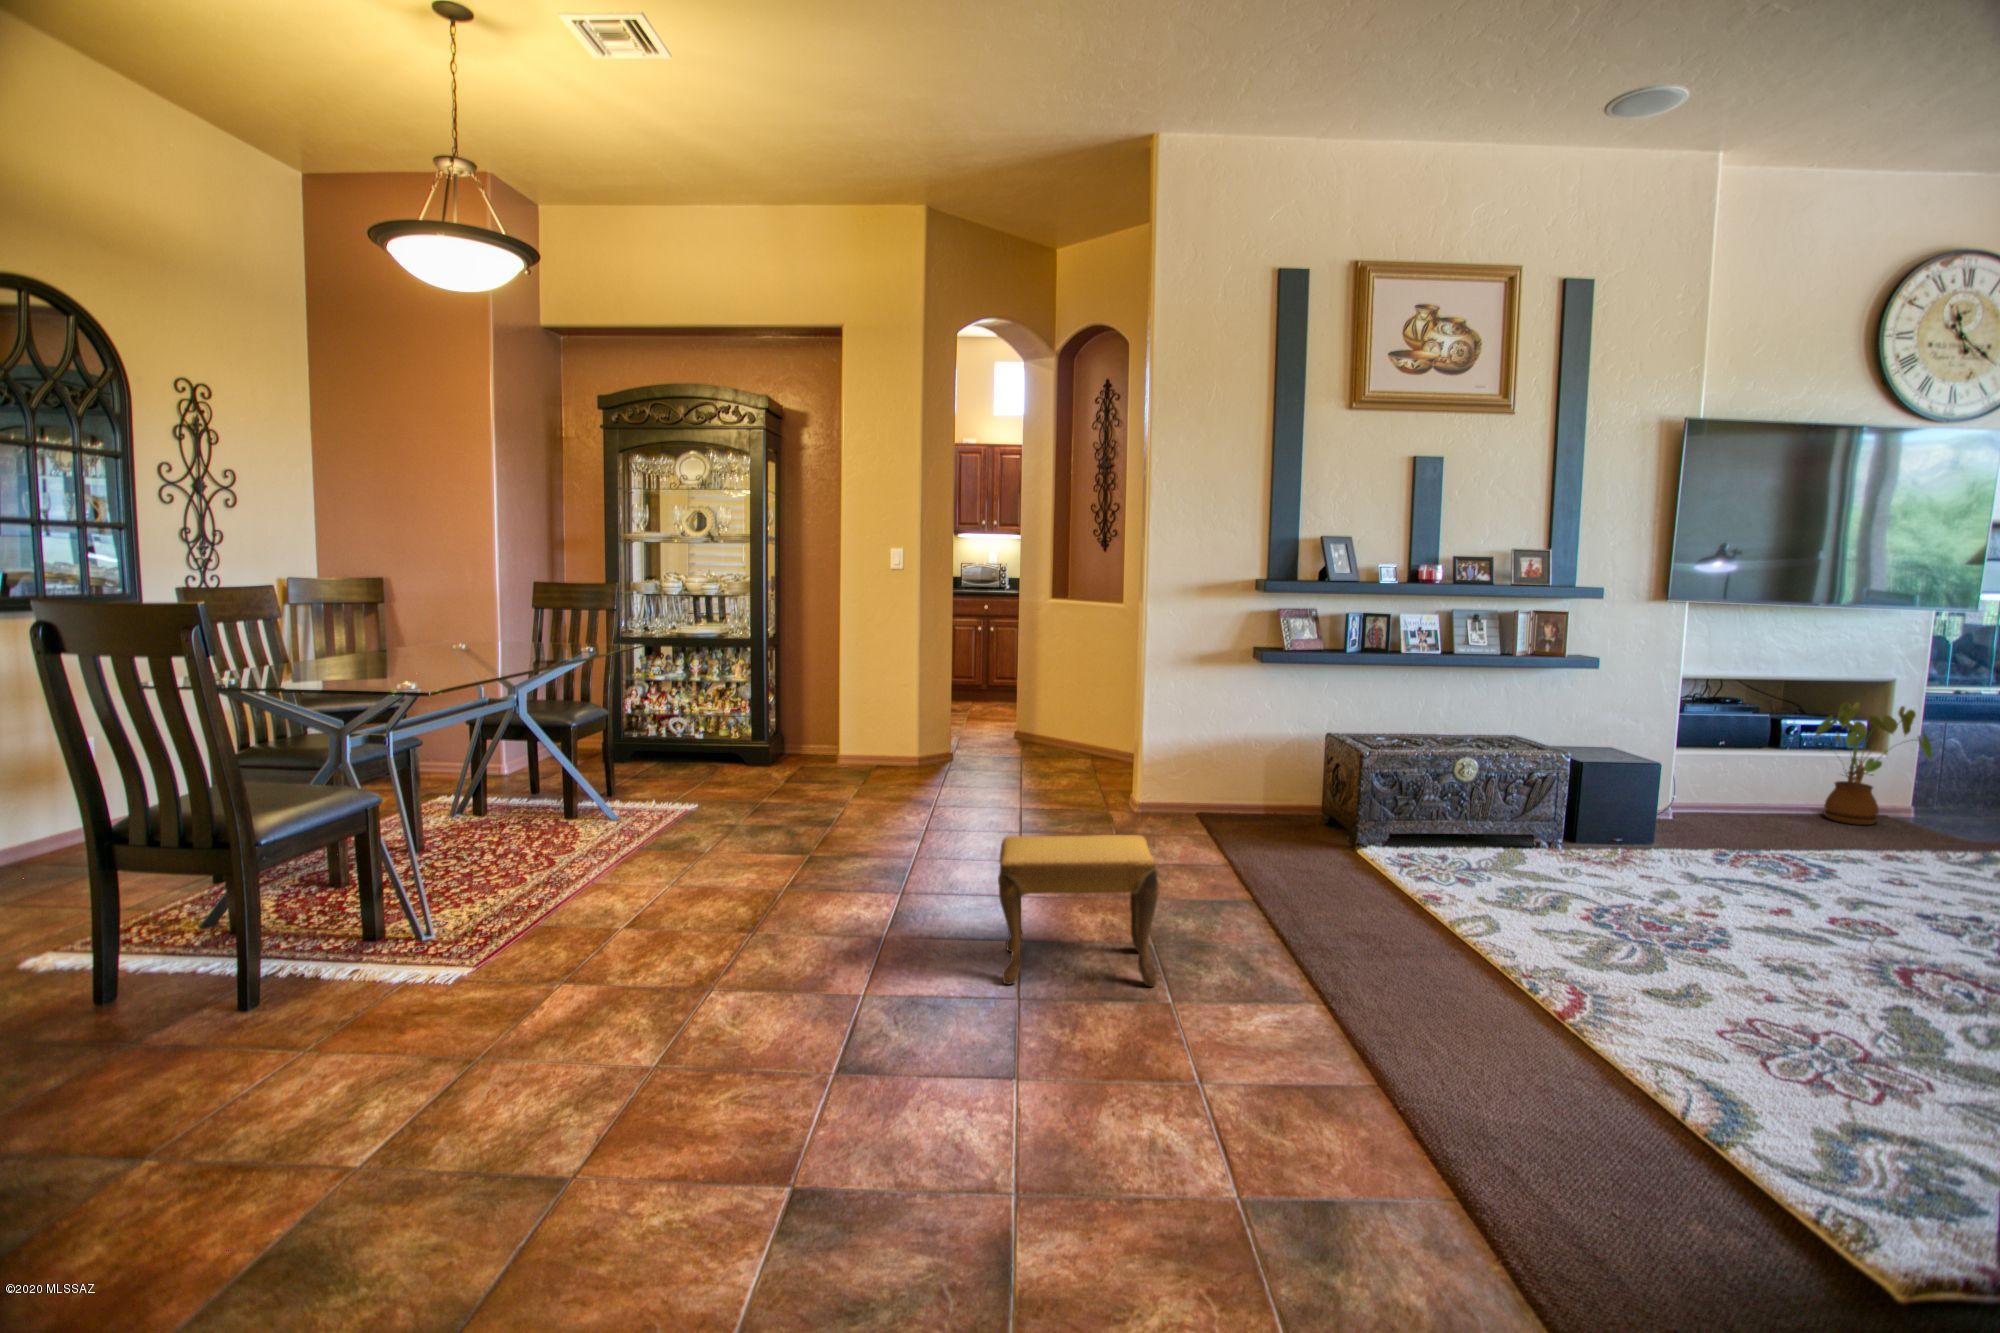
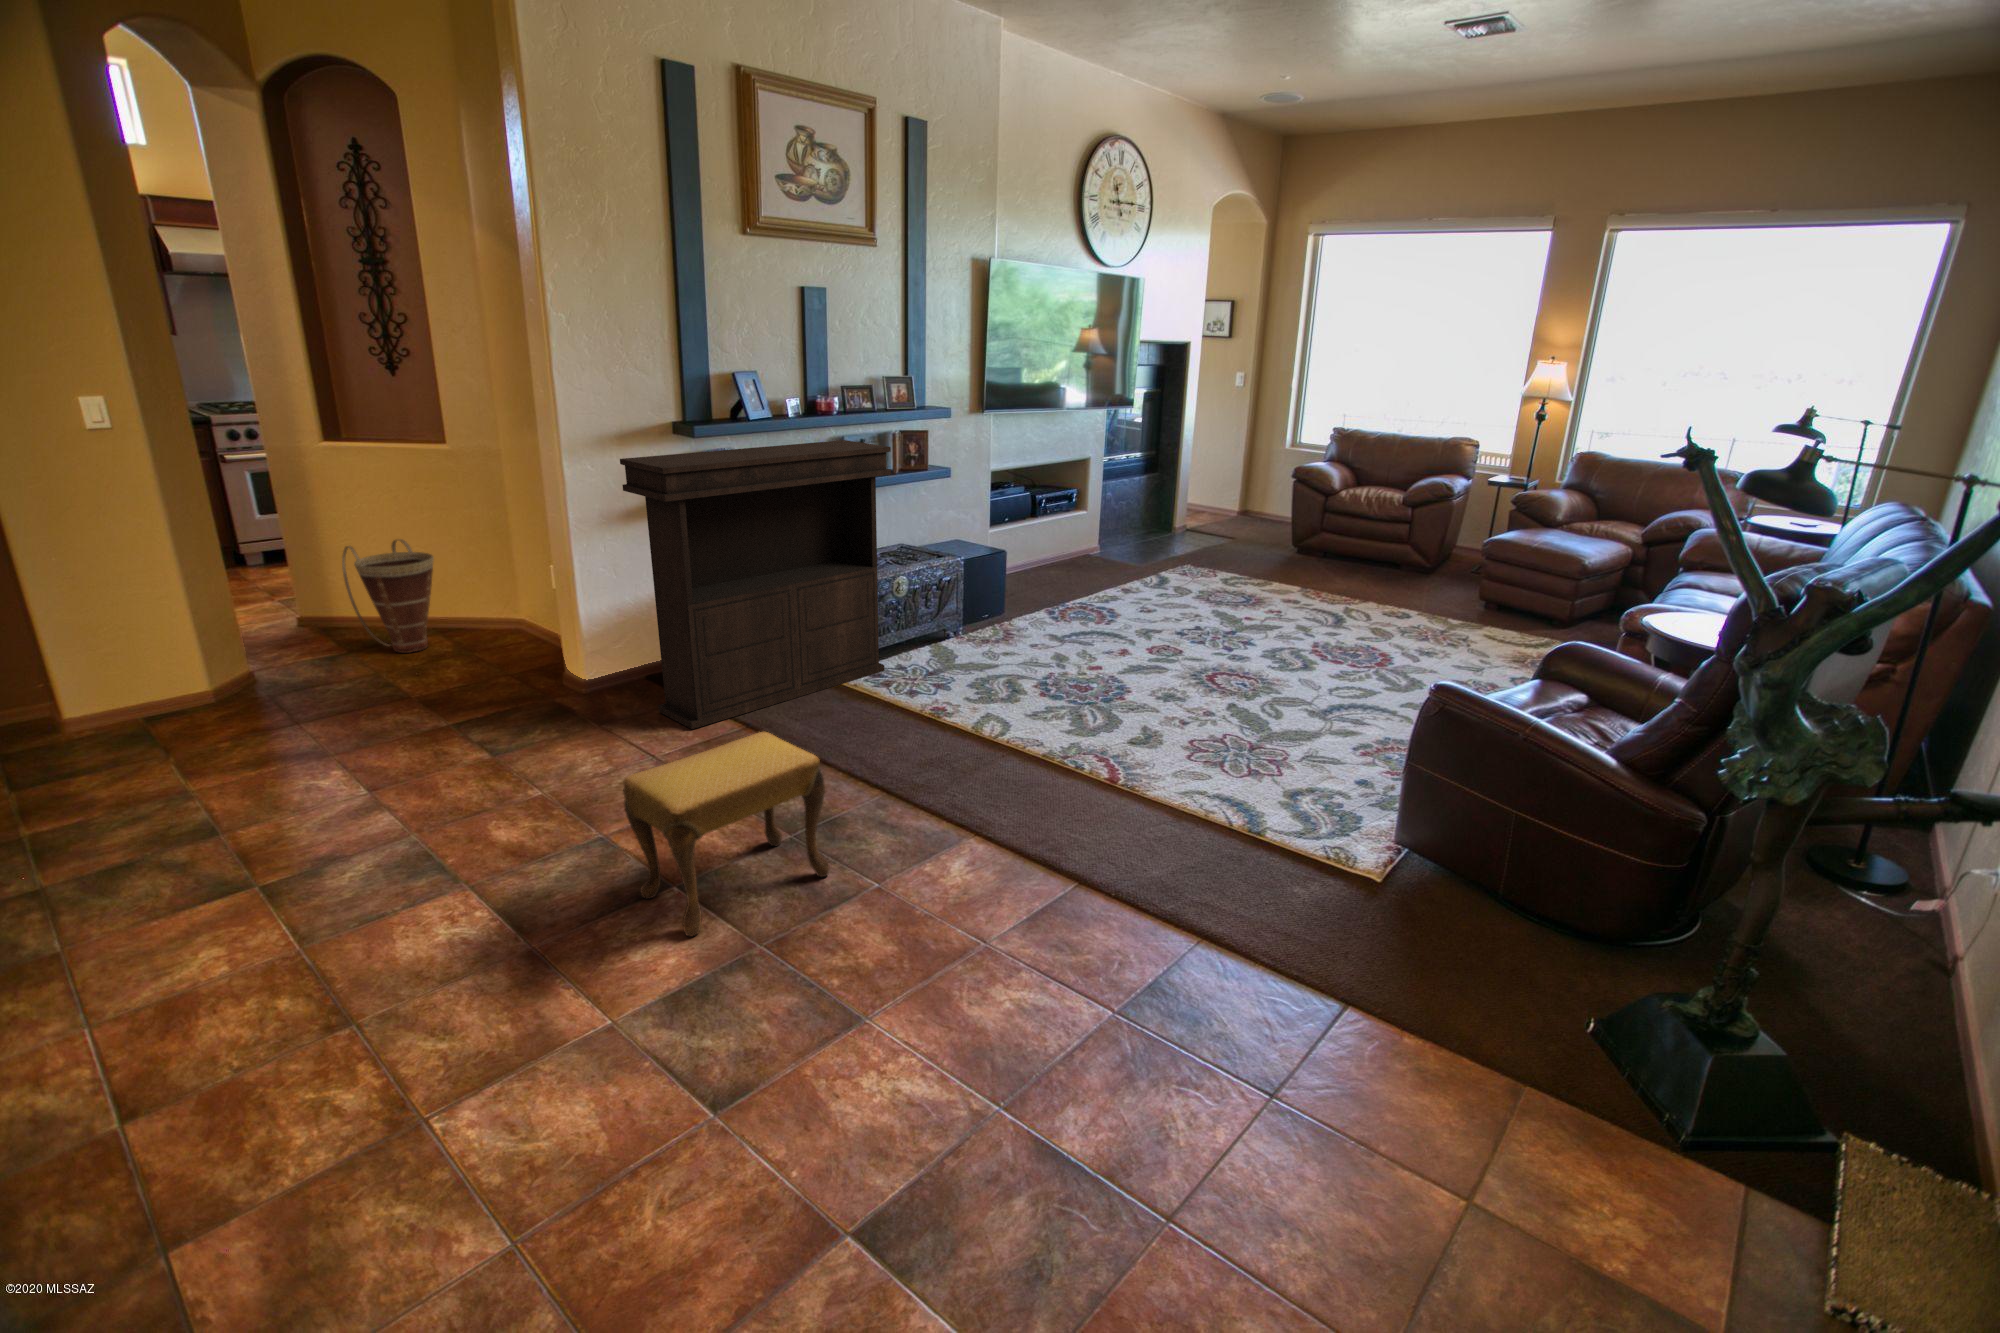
console table: none [1166,605,1448,859] -> present [620,440,891,729]
basket: none [1029,676,1084,766] -> present [342,539,434,653]
house plant: present [1816,702,1932,825] -> none [1061,486,1126,574]

